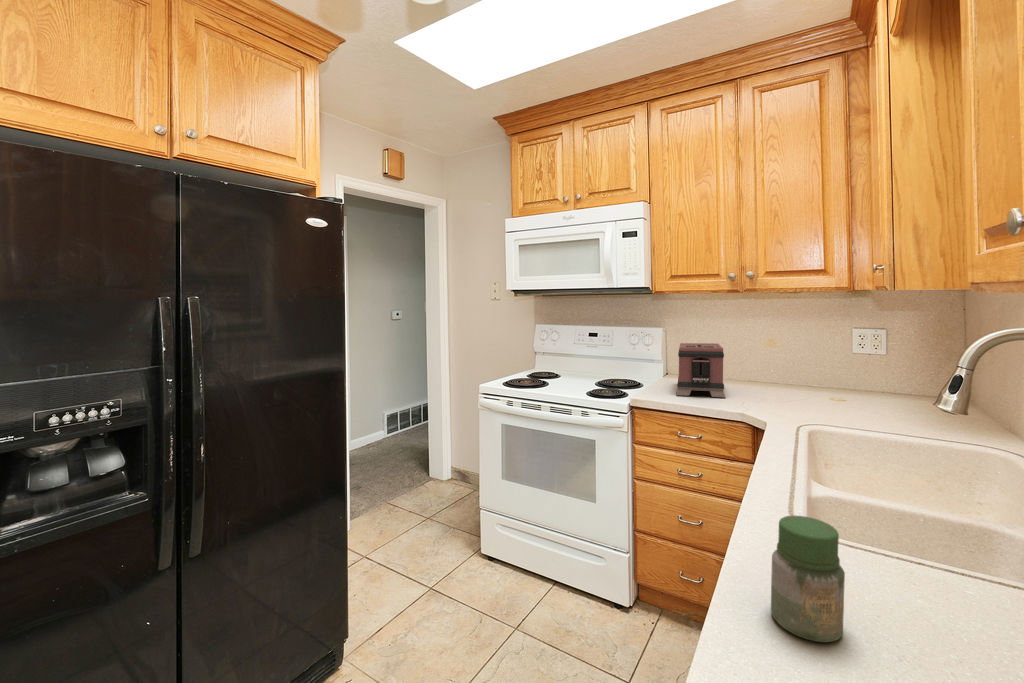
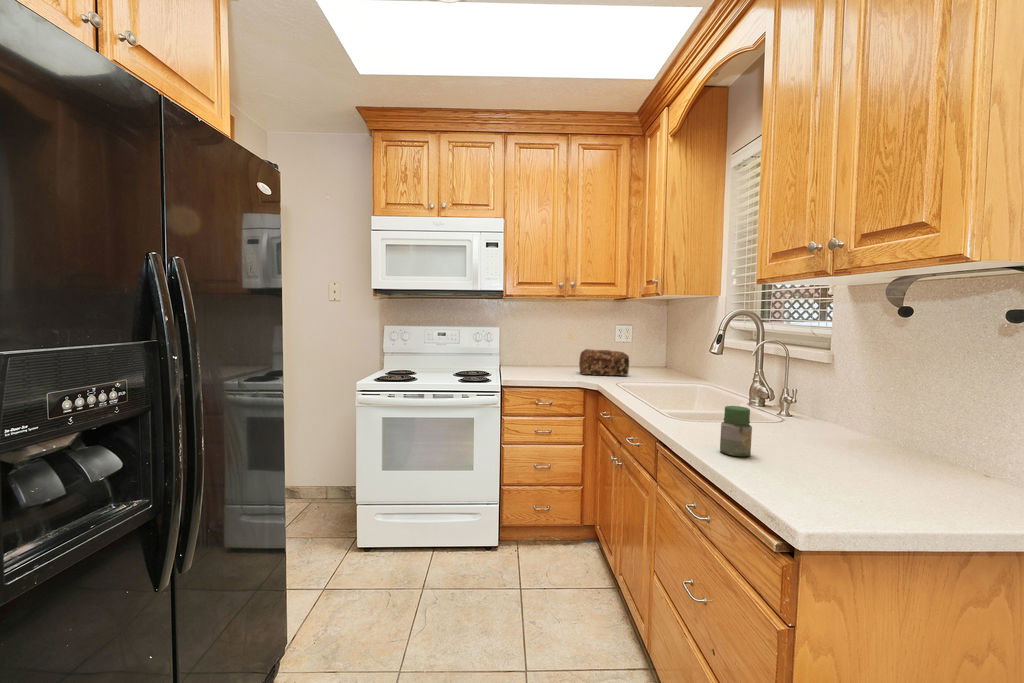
toaster: present [676,343,725,398] -> none [517,337,563,376]
bread loaf: none [762,361,844,402] -> present [579,349,629,376]

